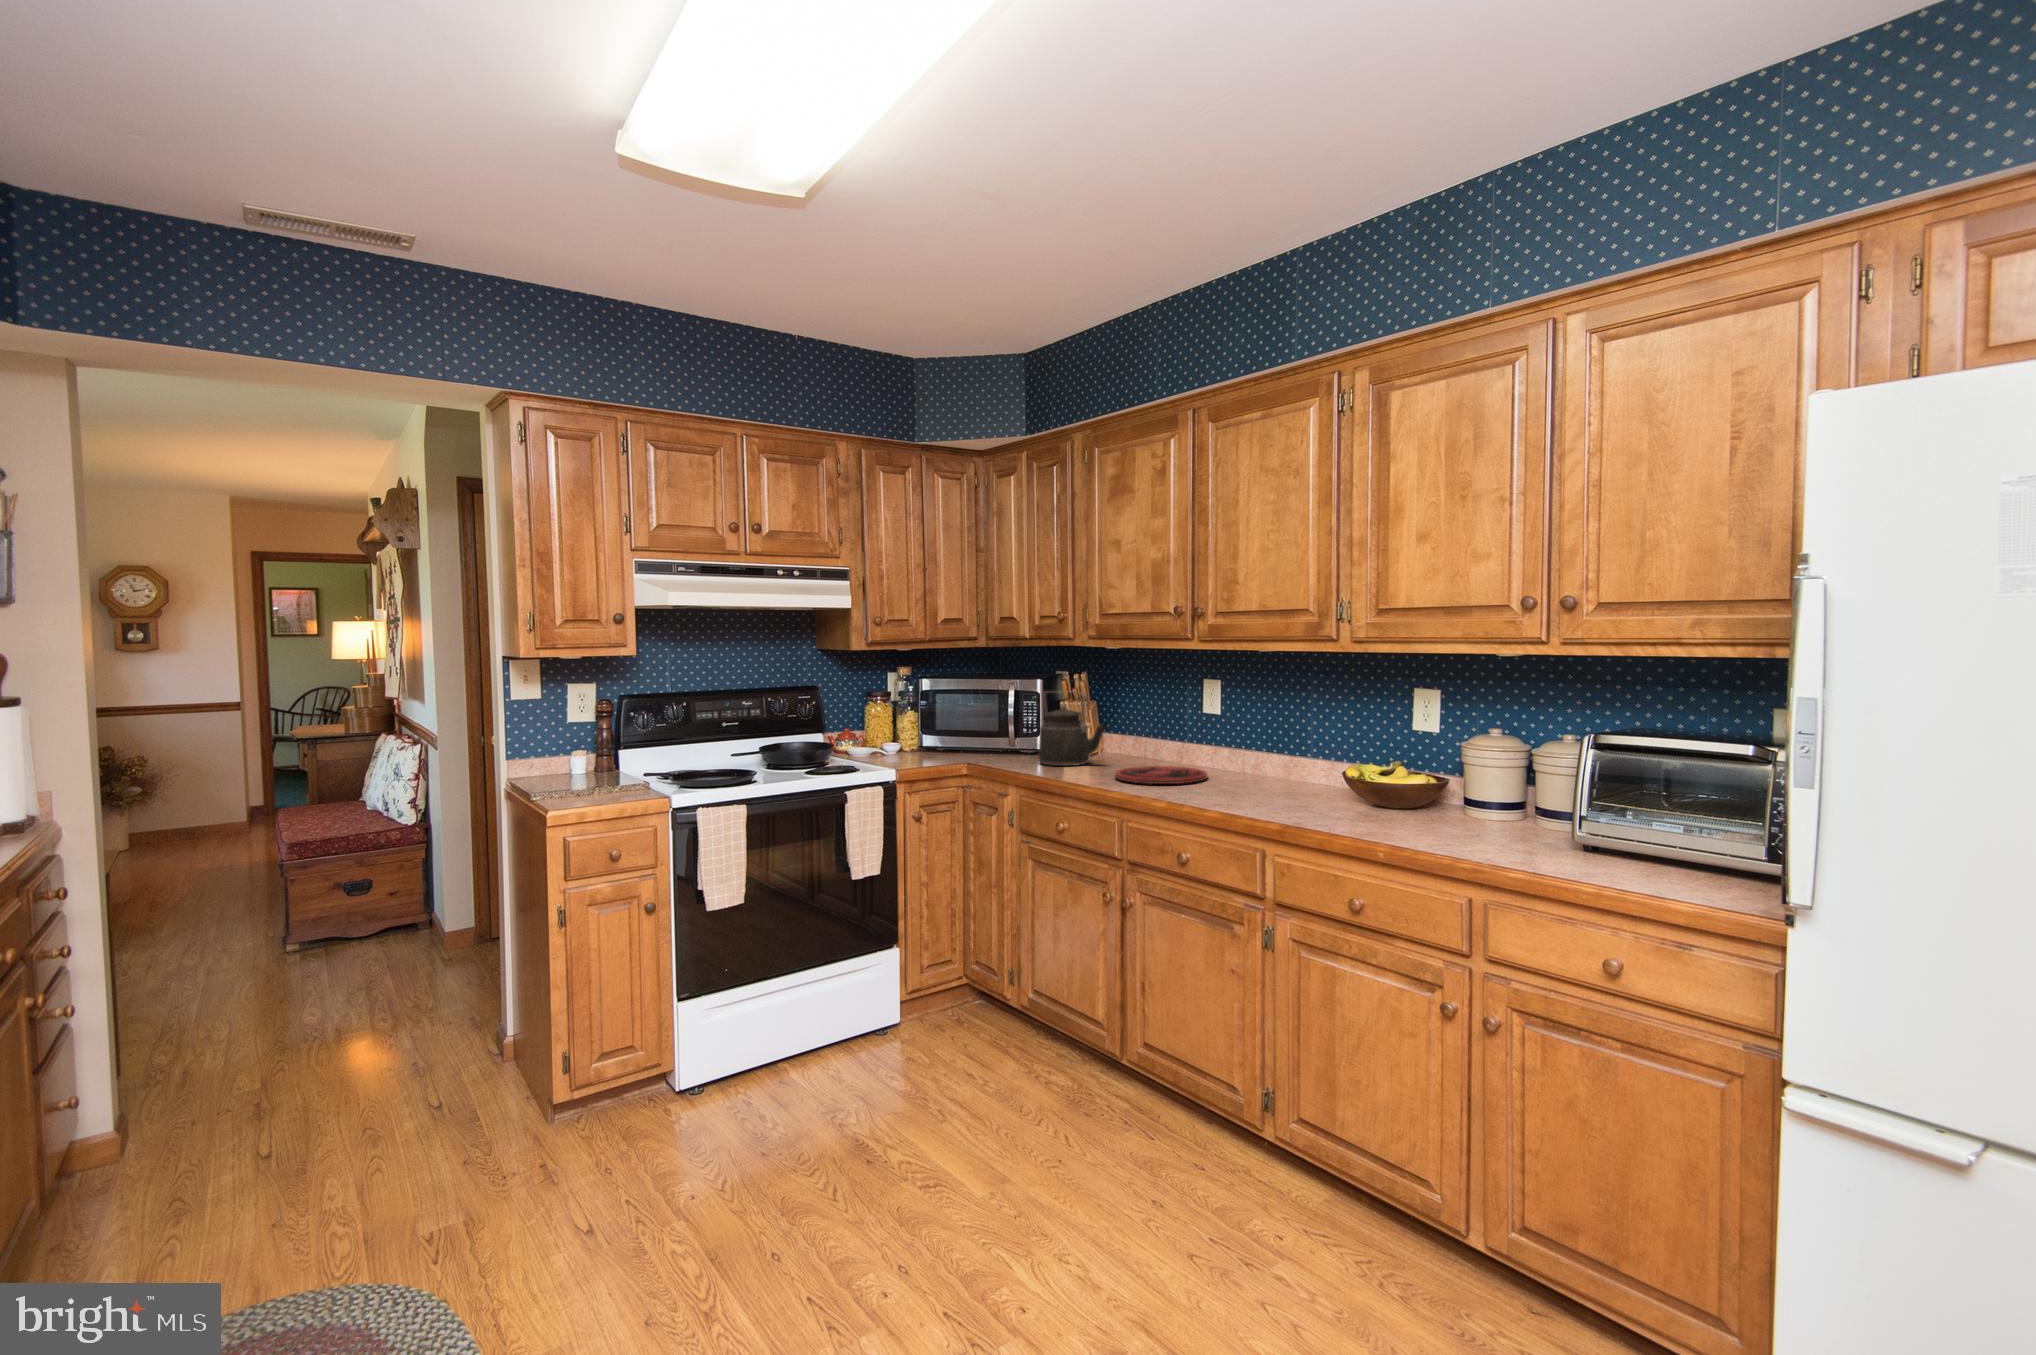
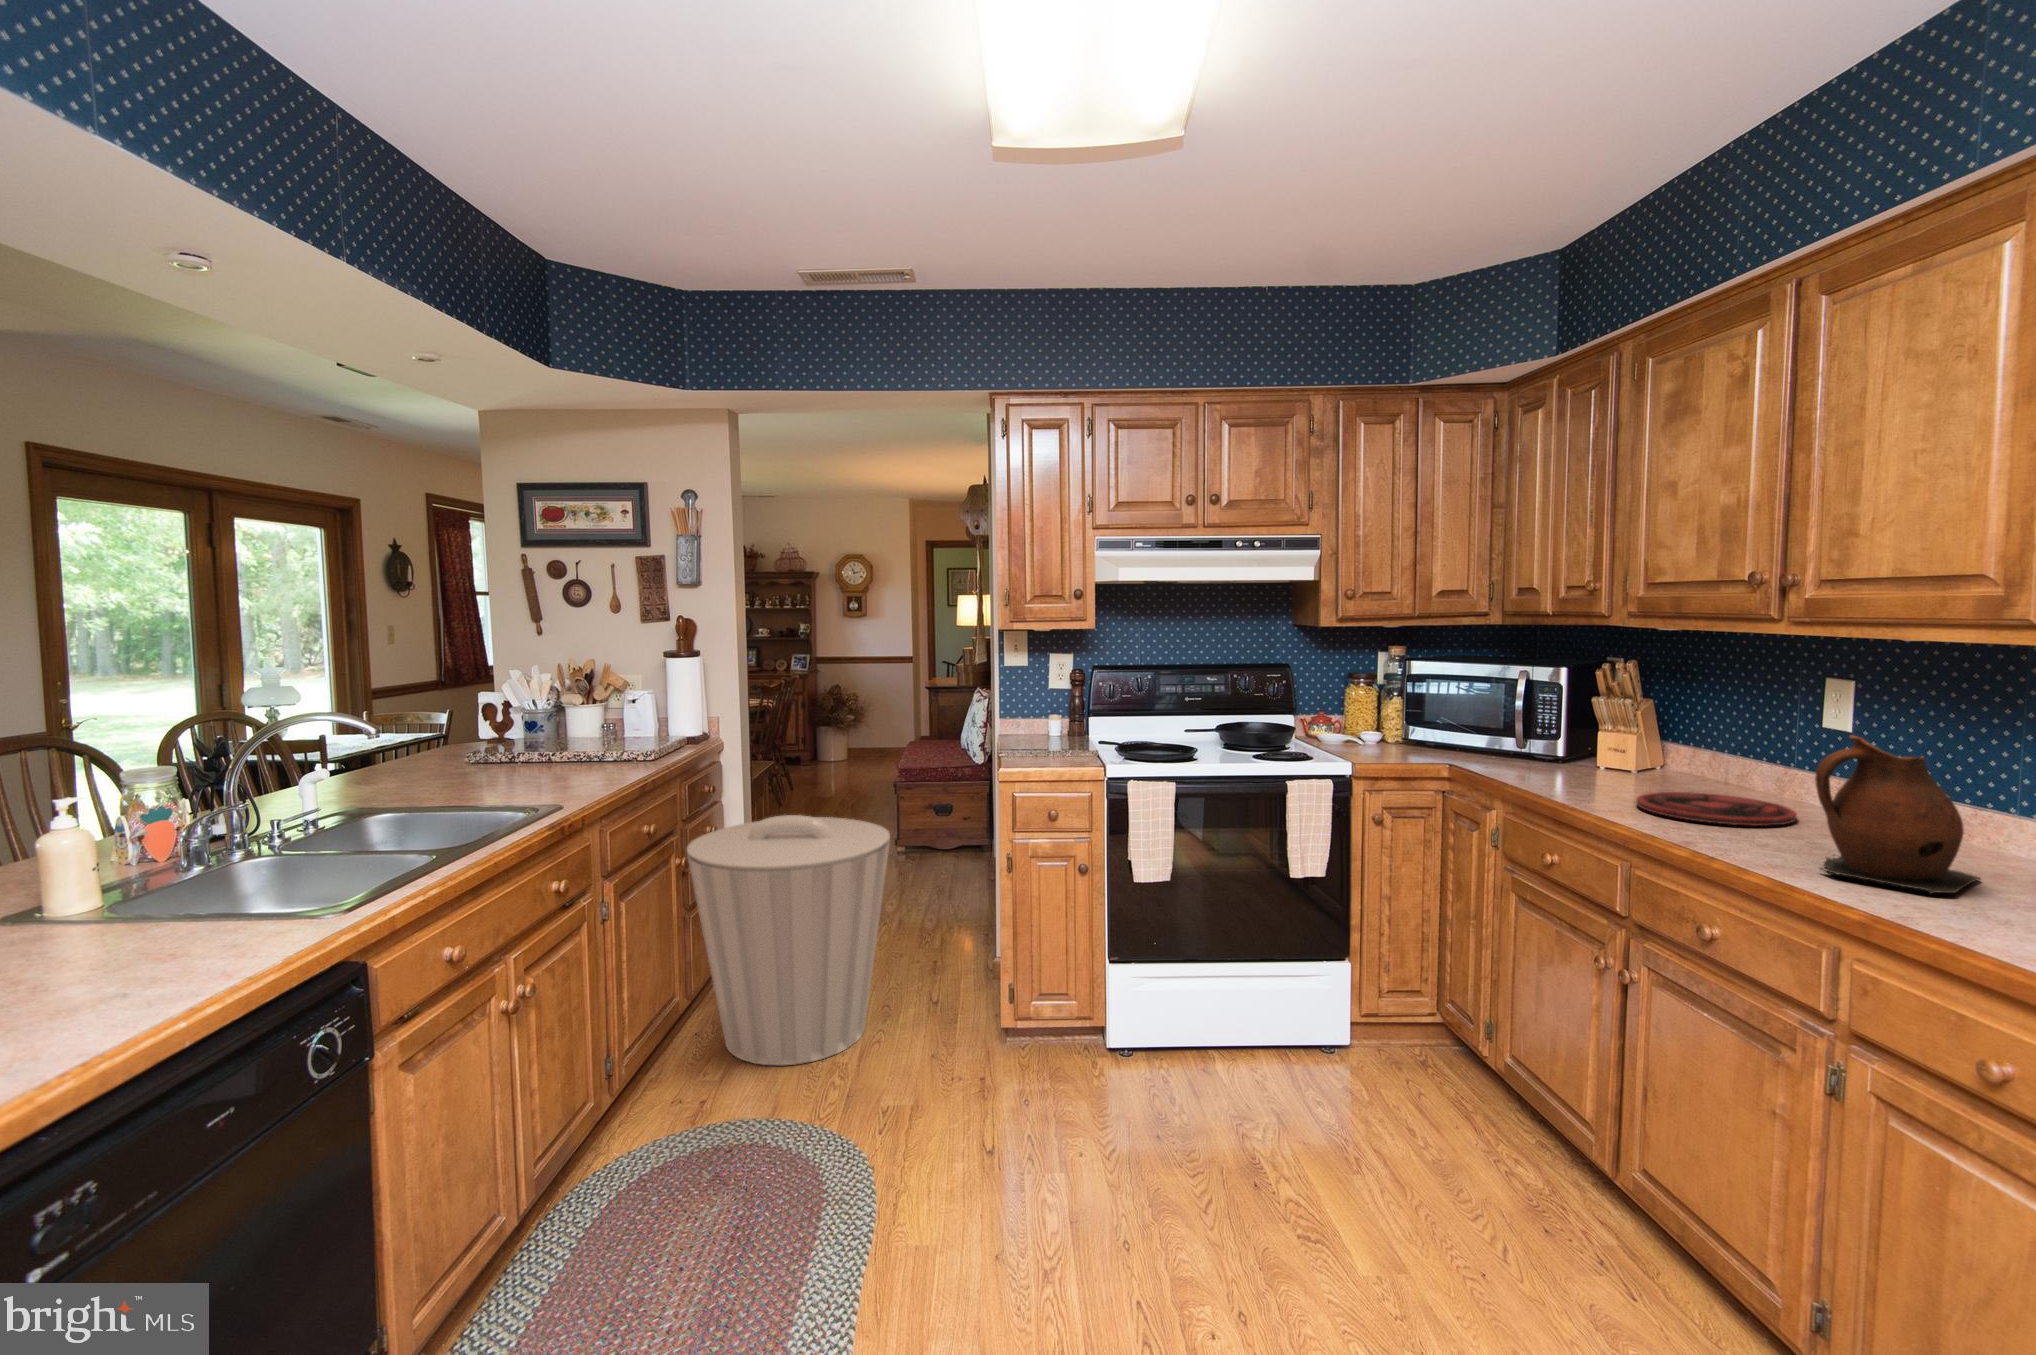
kettle: present [1039,691,1107,766] -> none [1545,682,1646,780]
ceramic pitcher: none [1236,713,1312,808] -> present [1815,736,1981,895]
trash can: none [59,900,393,1246] -> present [687,815,890,1065]

